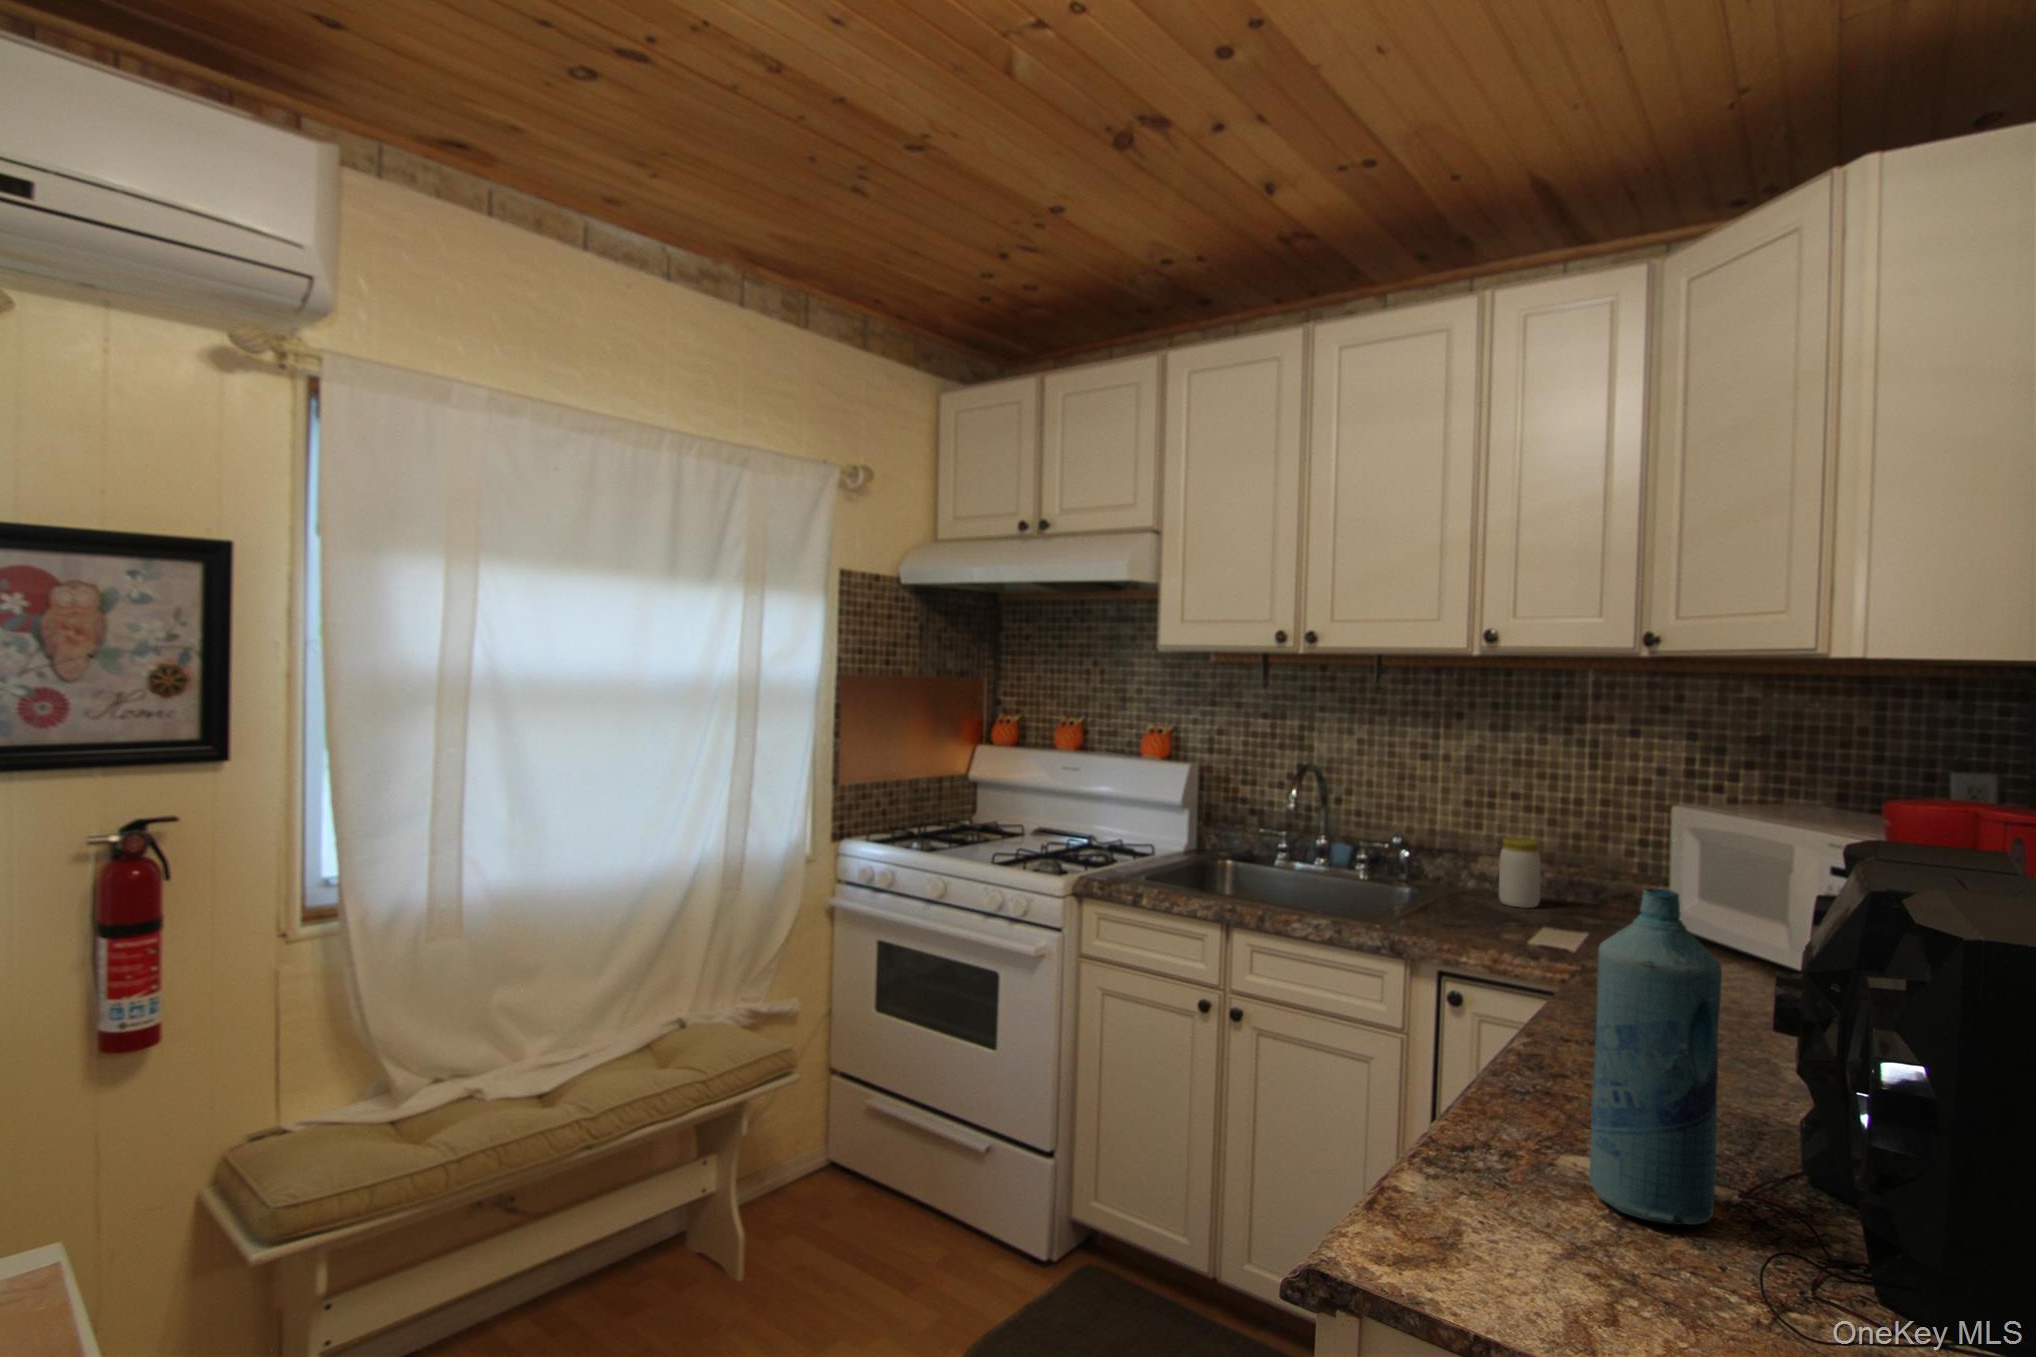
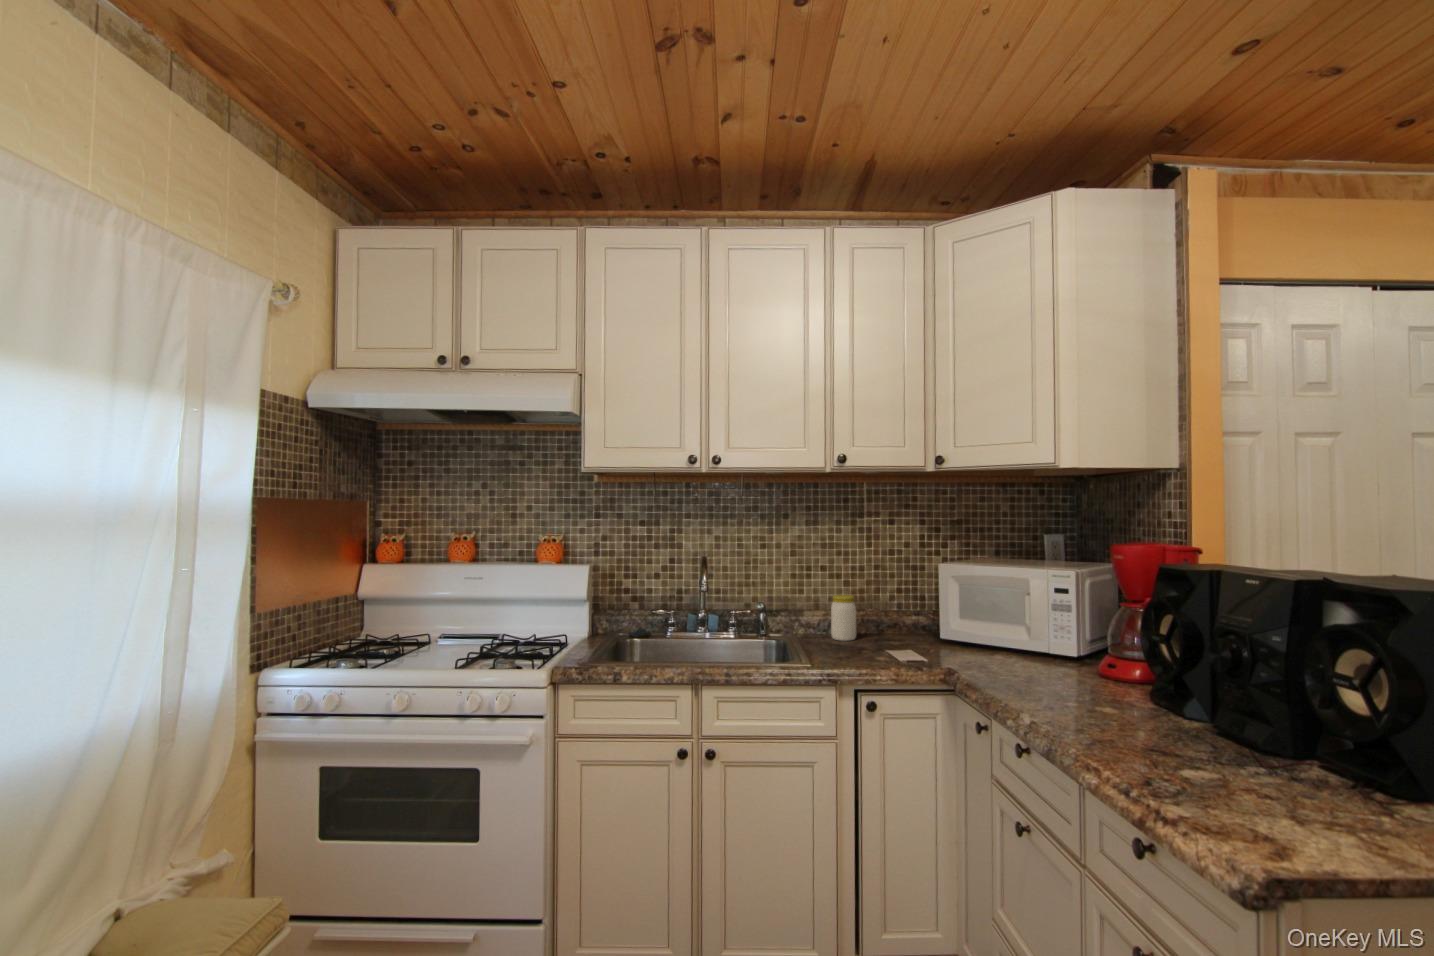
bottle: present [1589,888,1722,1225] -> none [1218,592,1298,787]

